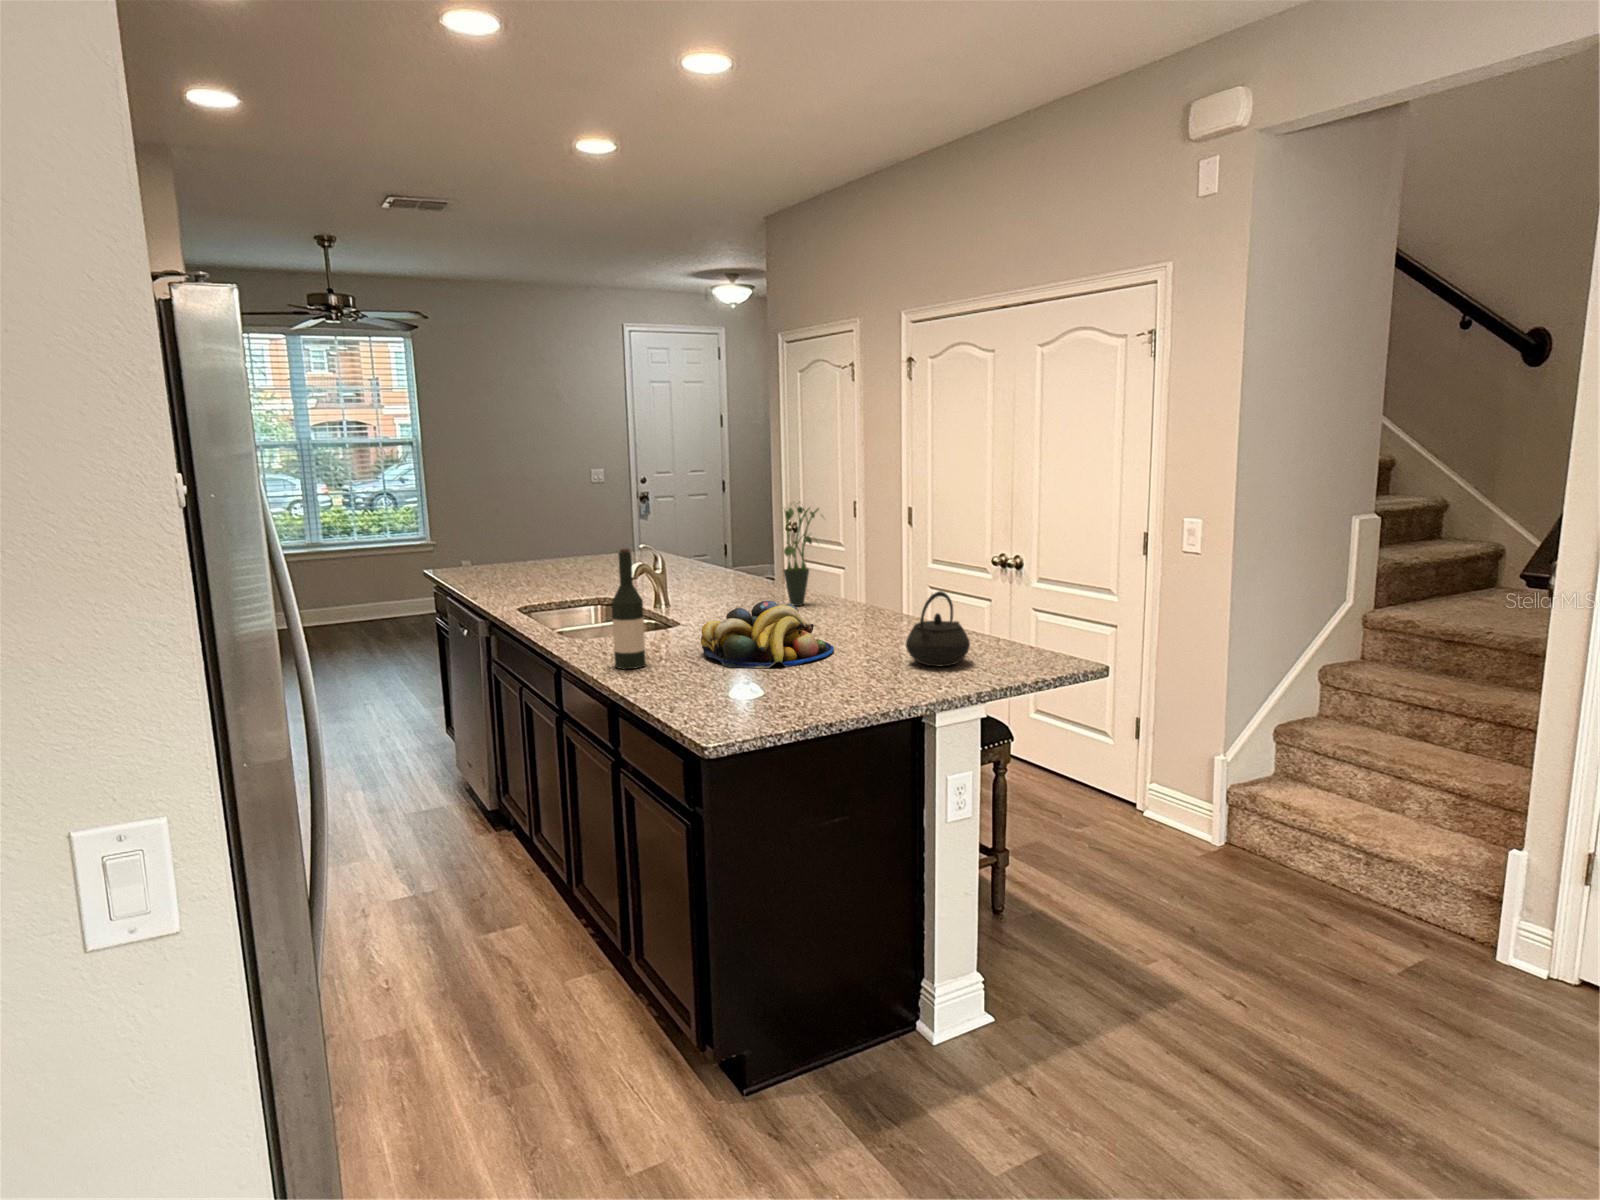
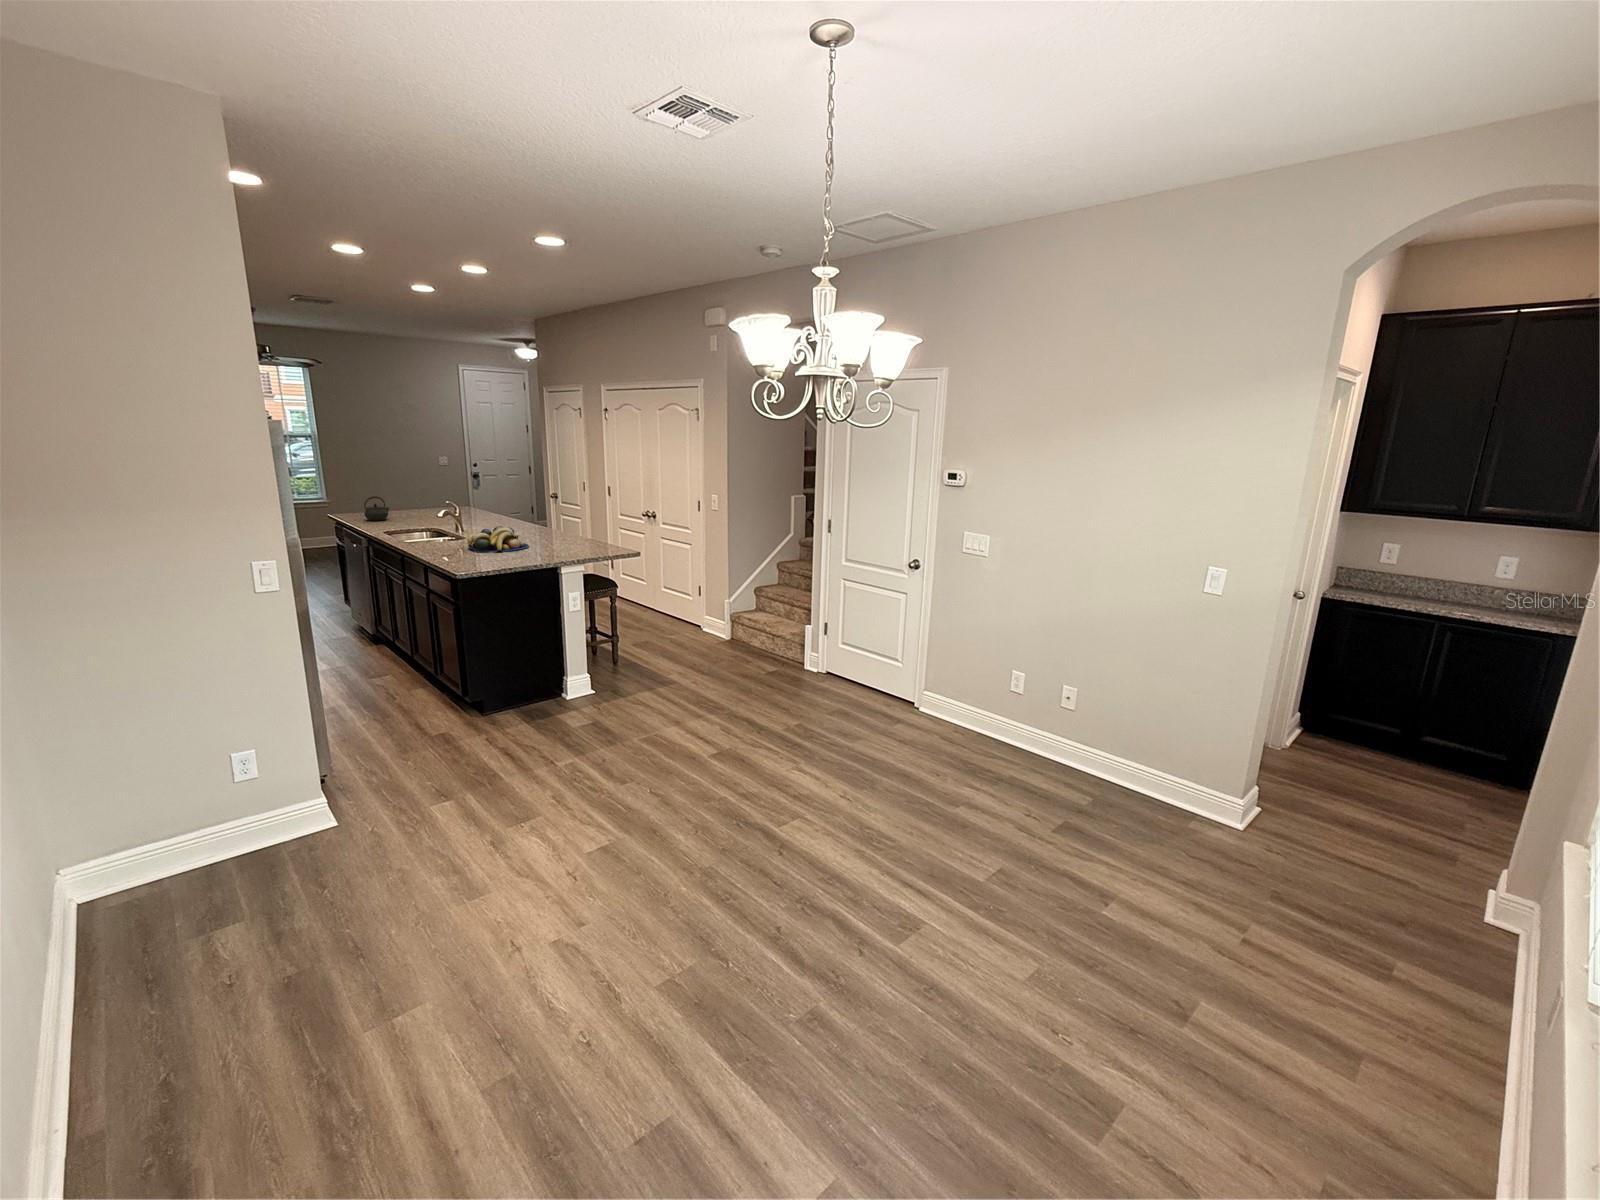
potted plant: present [784,507,824,606] -> none [519,483,539,532]
wine bottle: present [612,548,646,669] -> none [423,501,441,553]
kettle: present [906,591,970,666] -> present [364,496,389,521]

